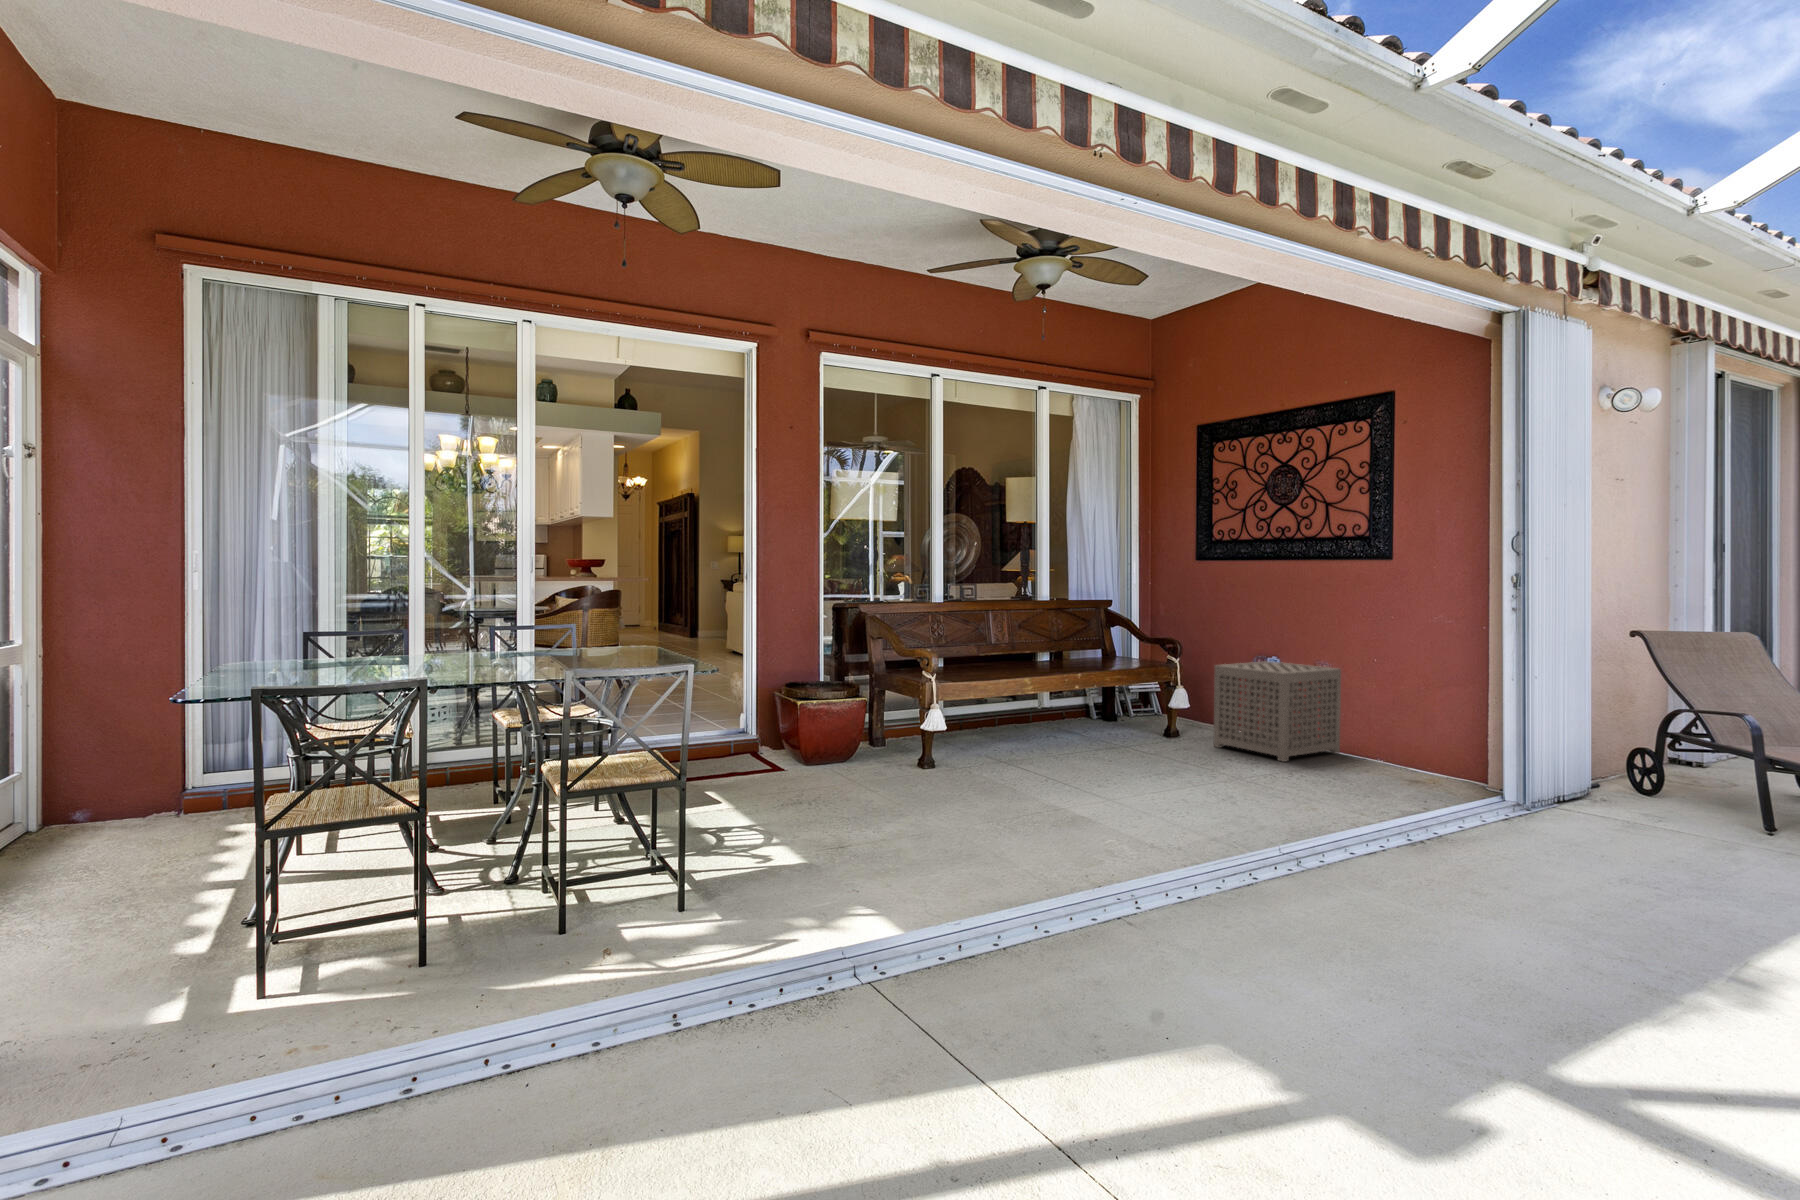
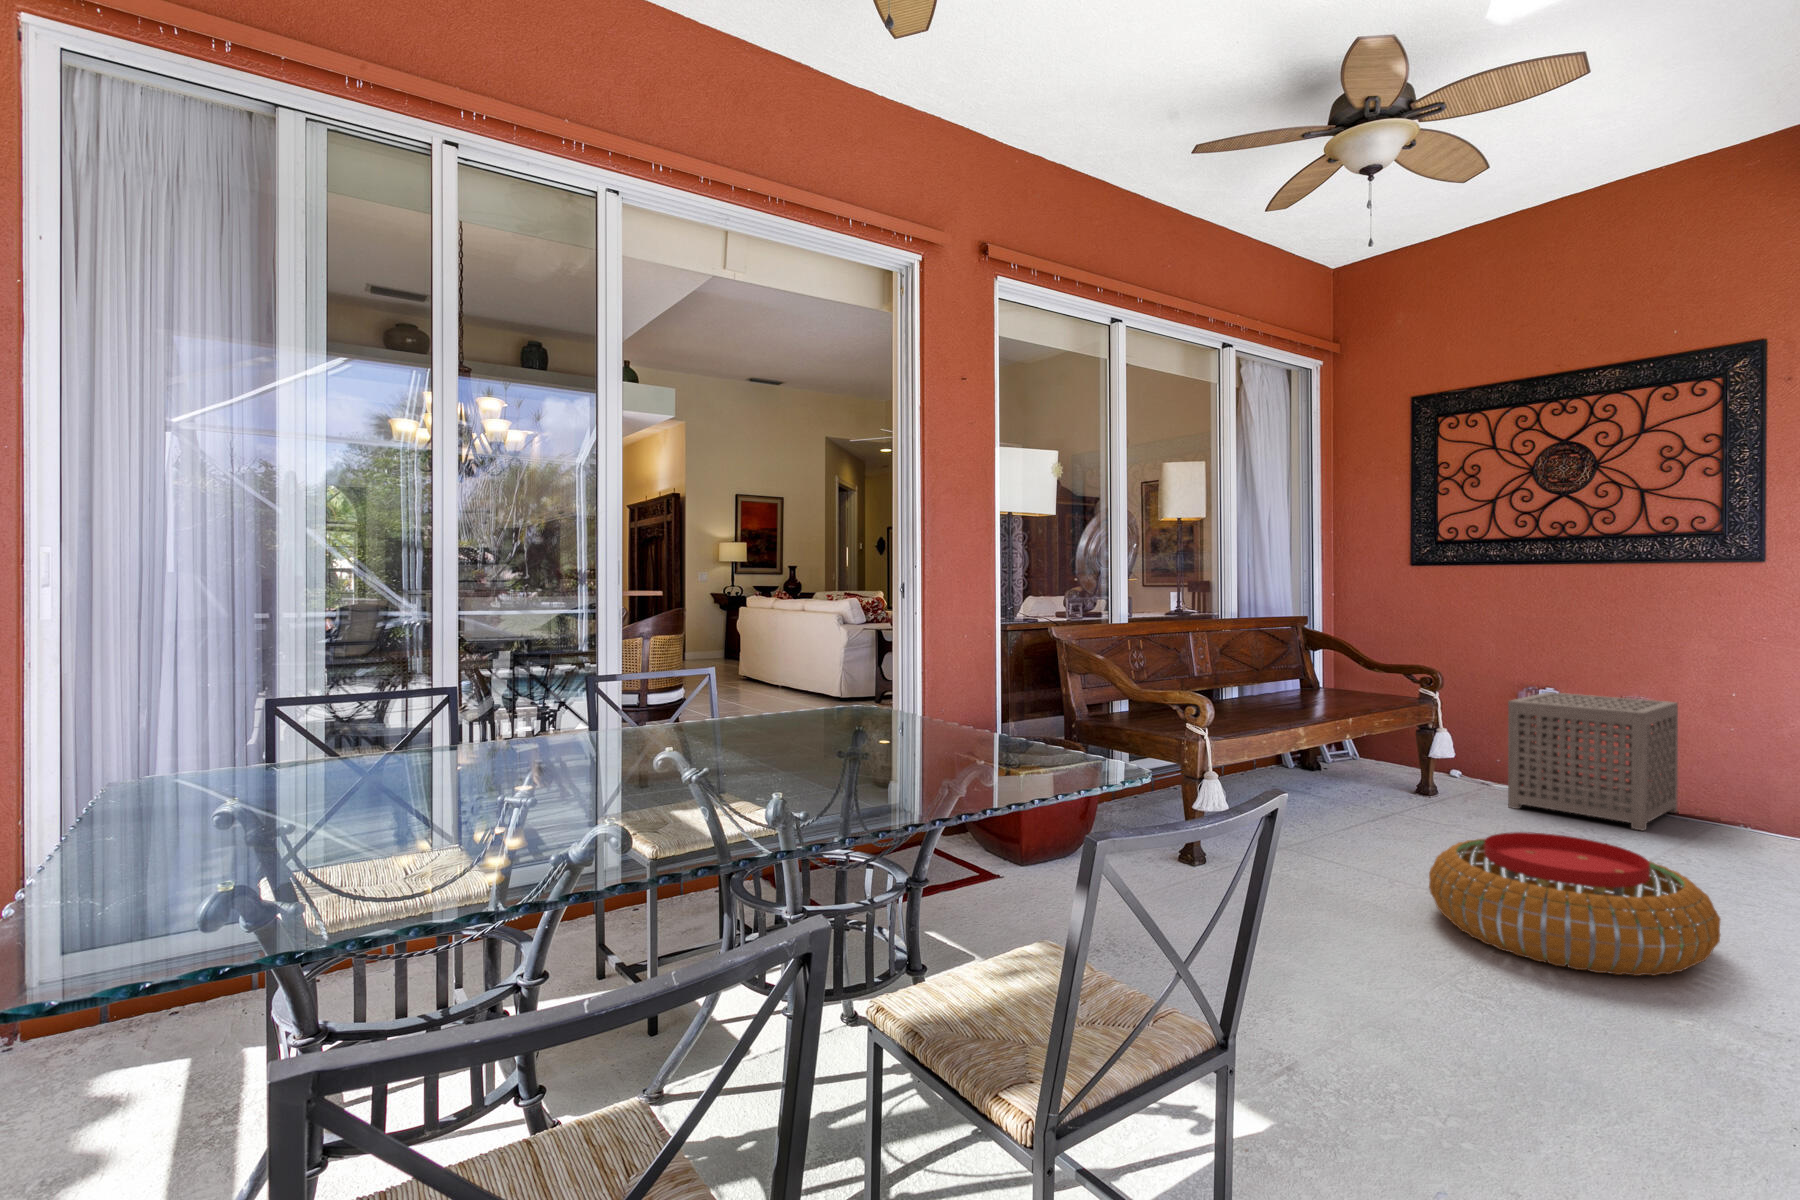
pouf: none [1022,741,1177,821] -> present [1429,832,1721,976]

